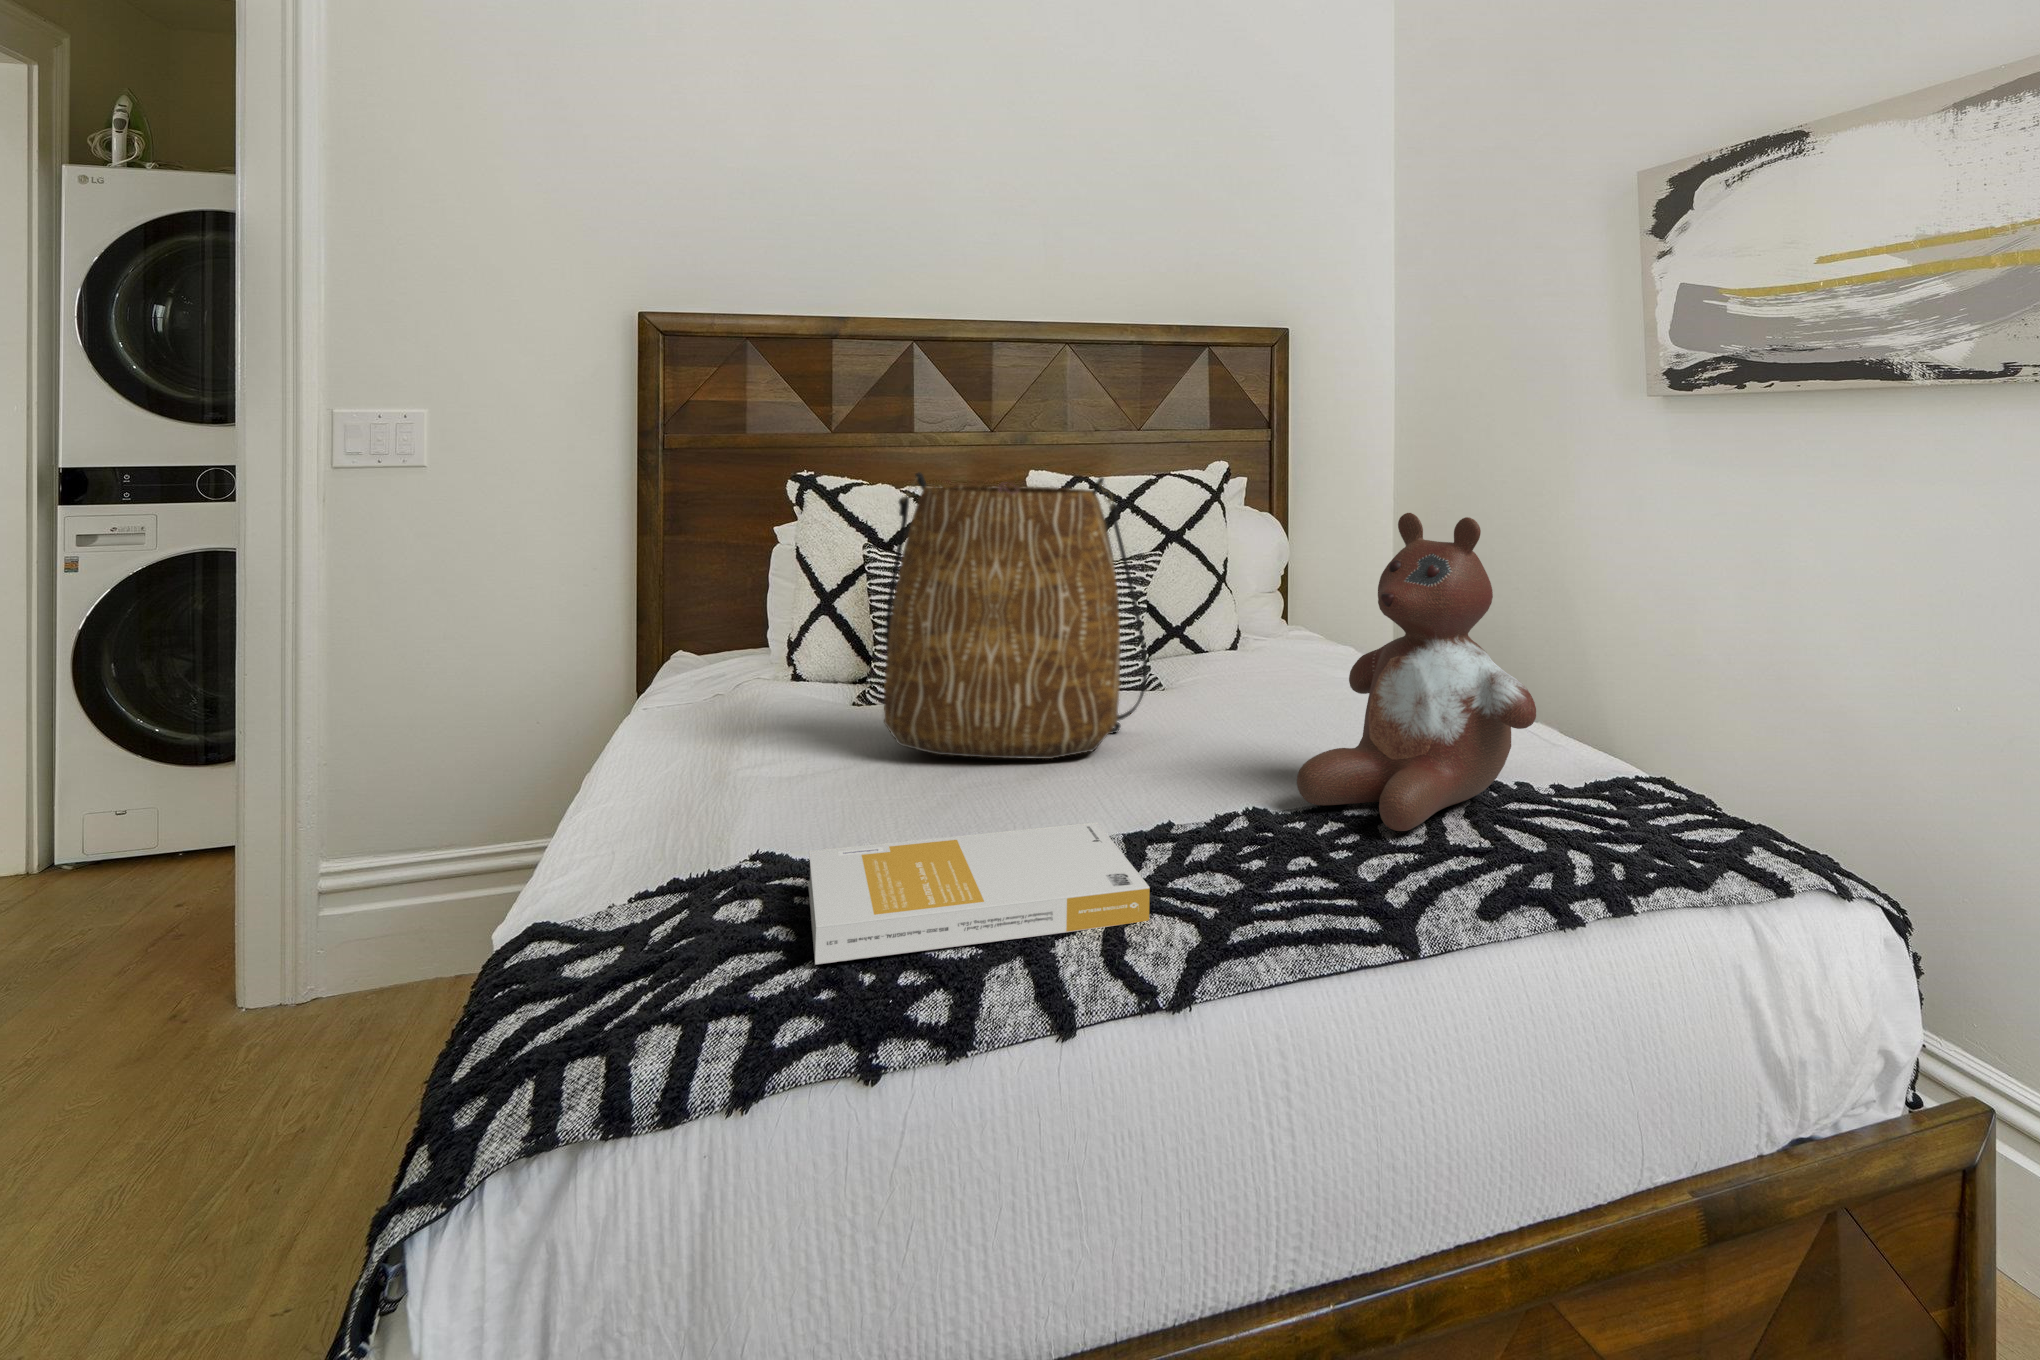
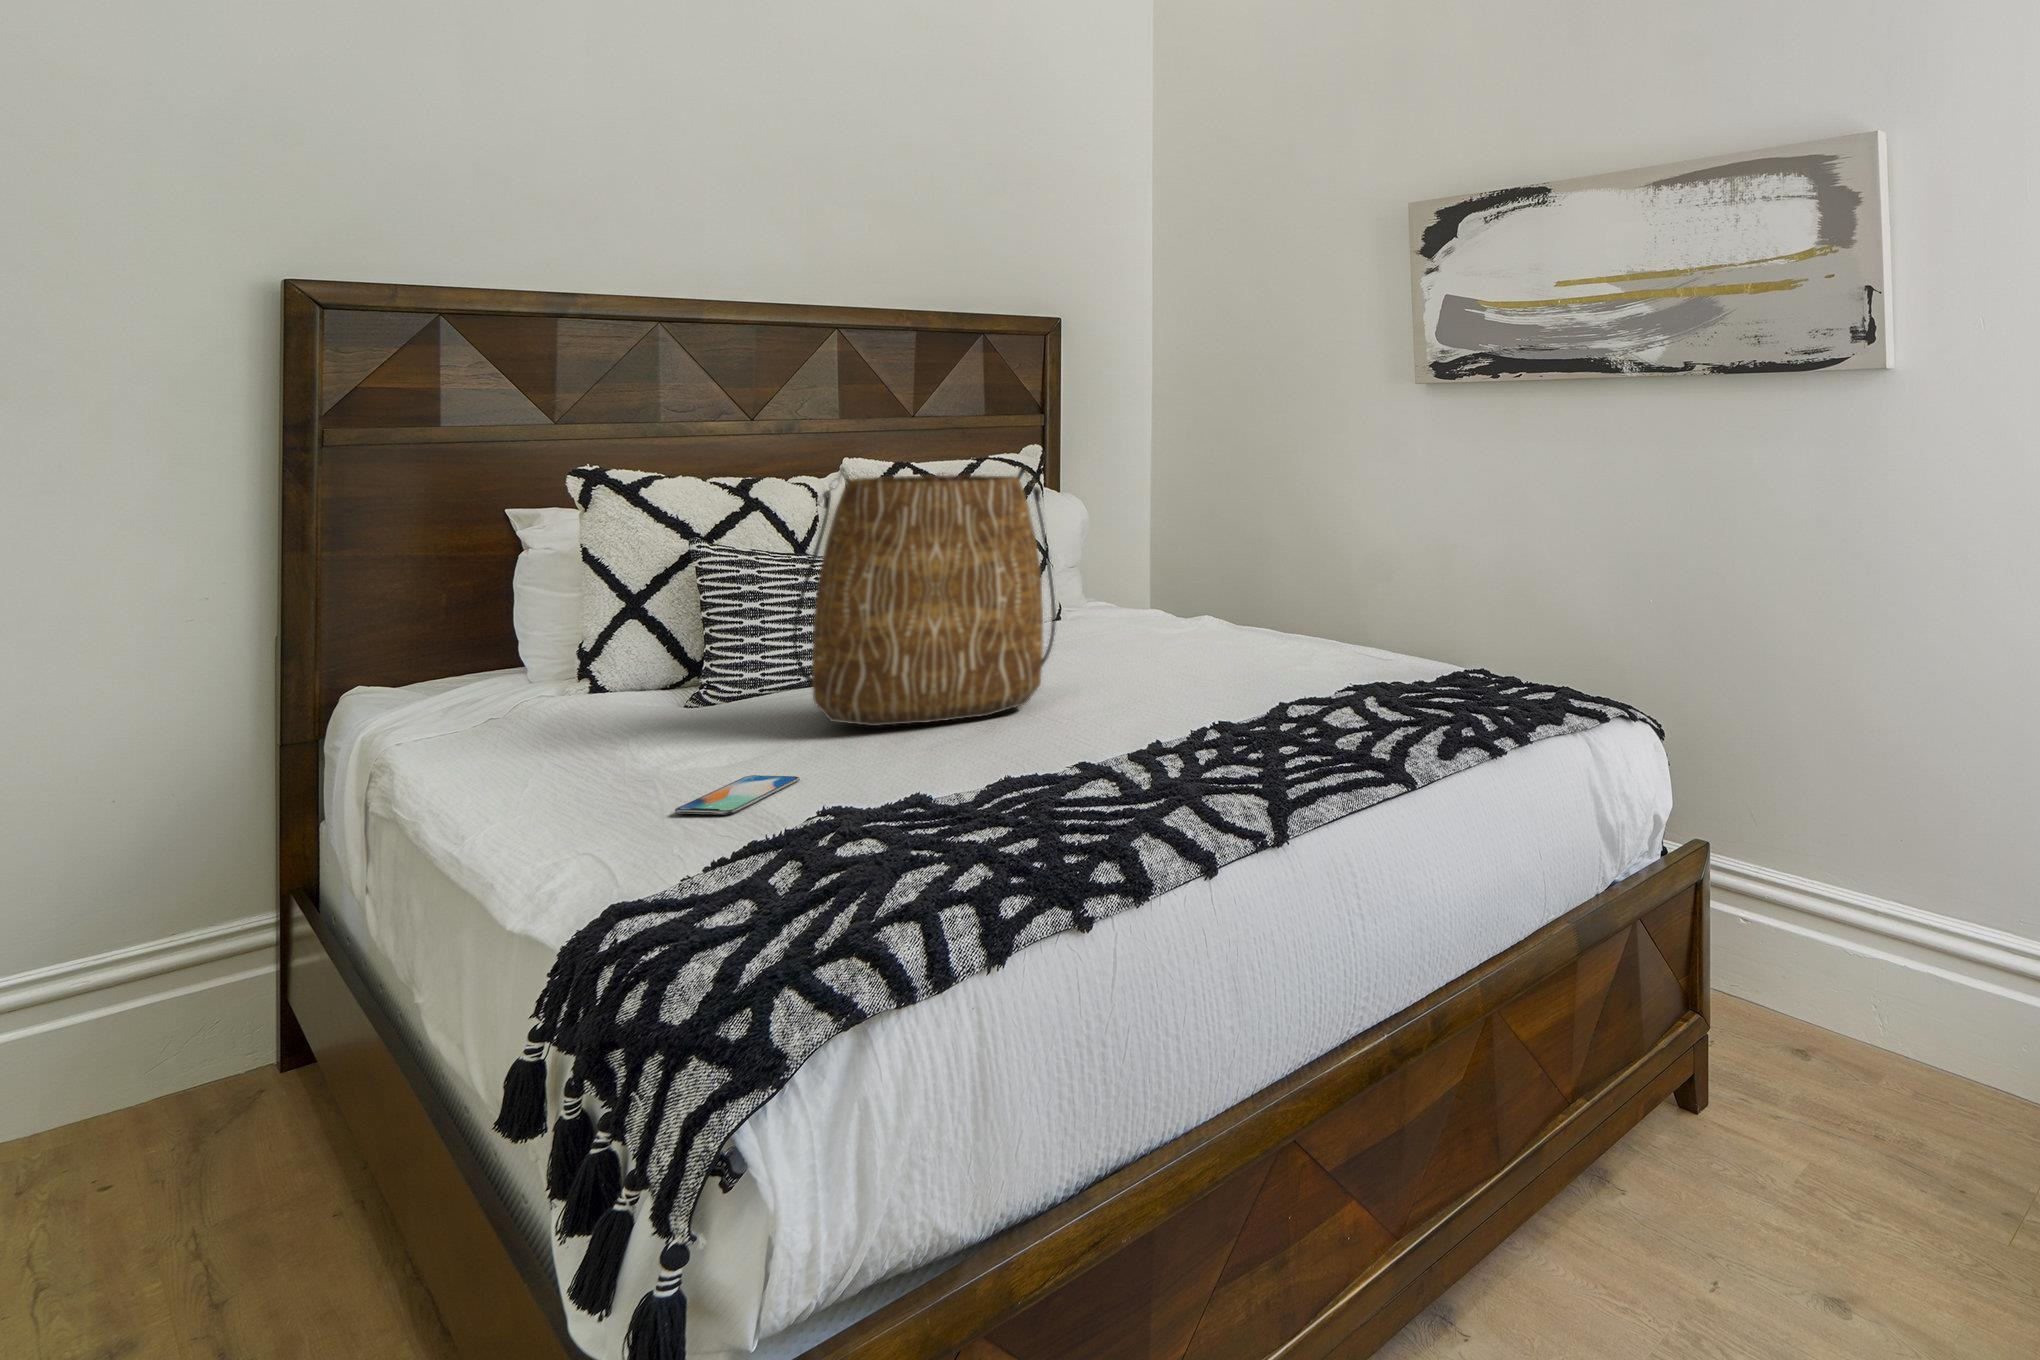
stuffed bear: present [1297,513,1536,831] -> none [1243,483,1425,722]
smartphone: none [670,795,811,838] -> present [675,775,800,815]
book: present [808,822,1150,965] -> none [892,745,1212,867]

